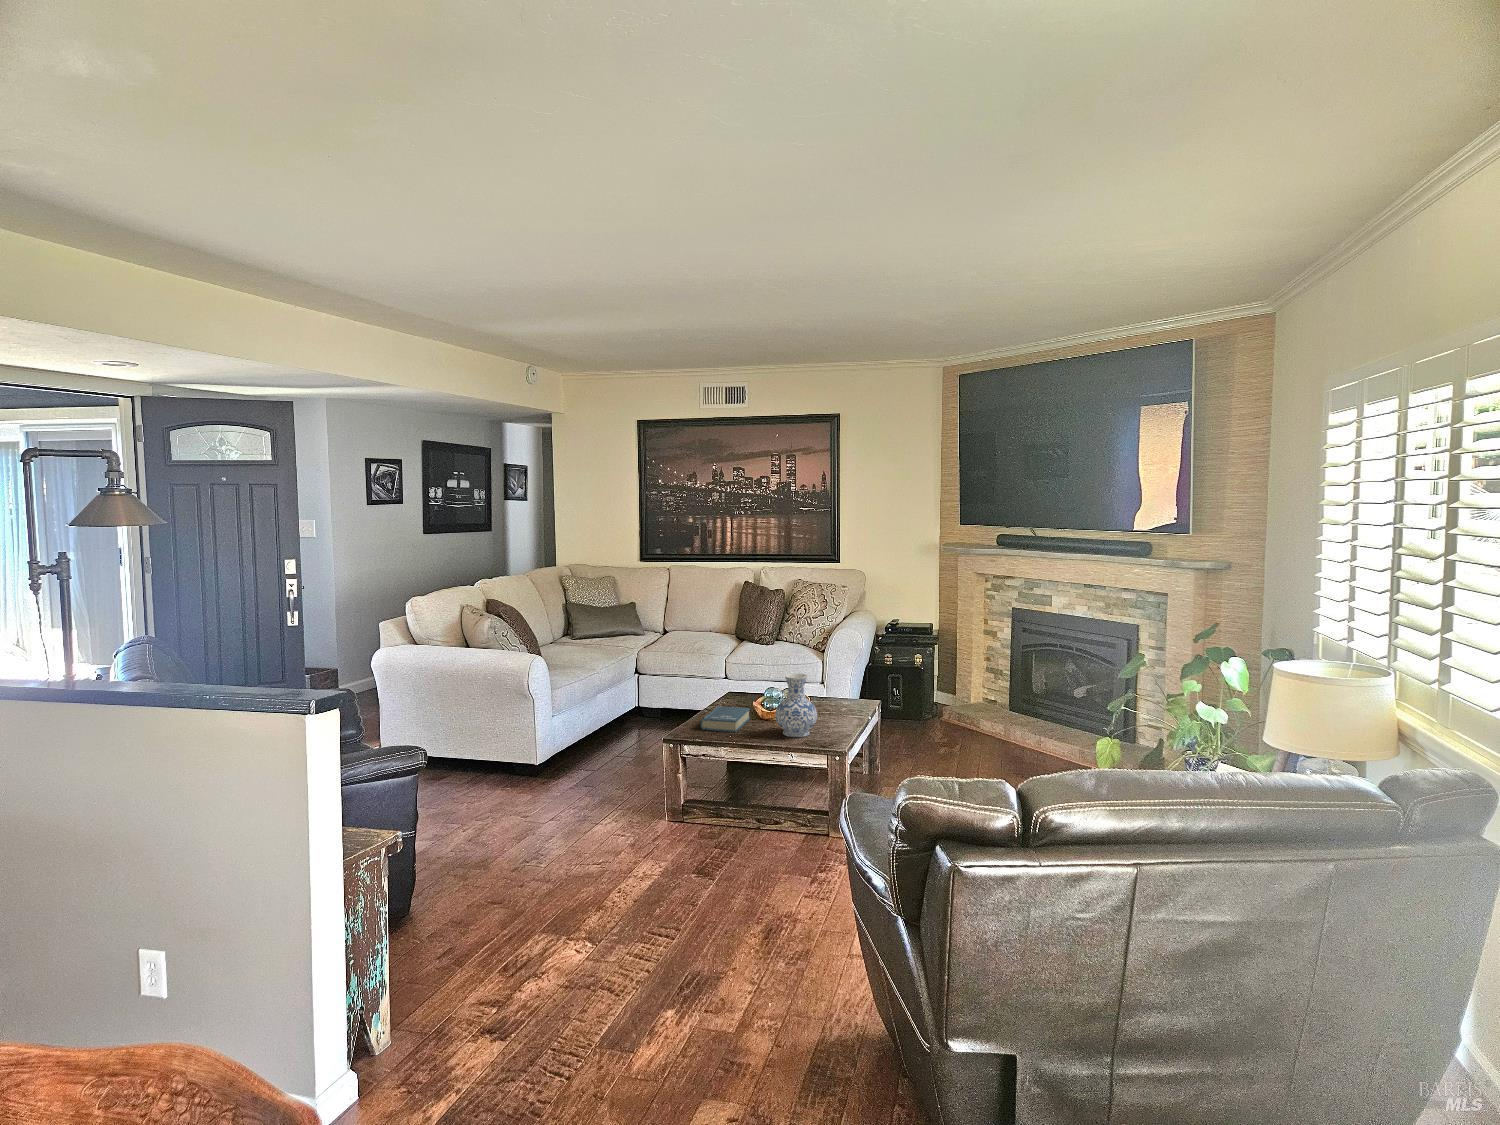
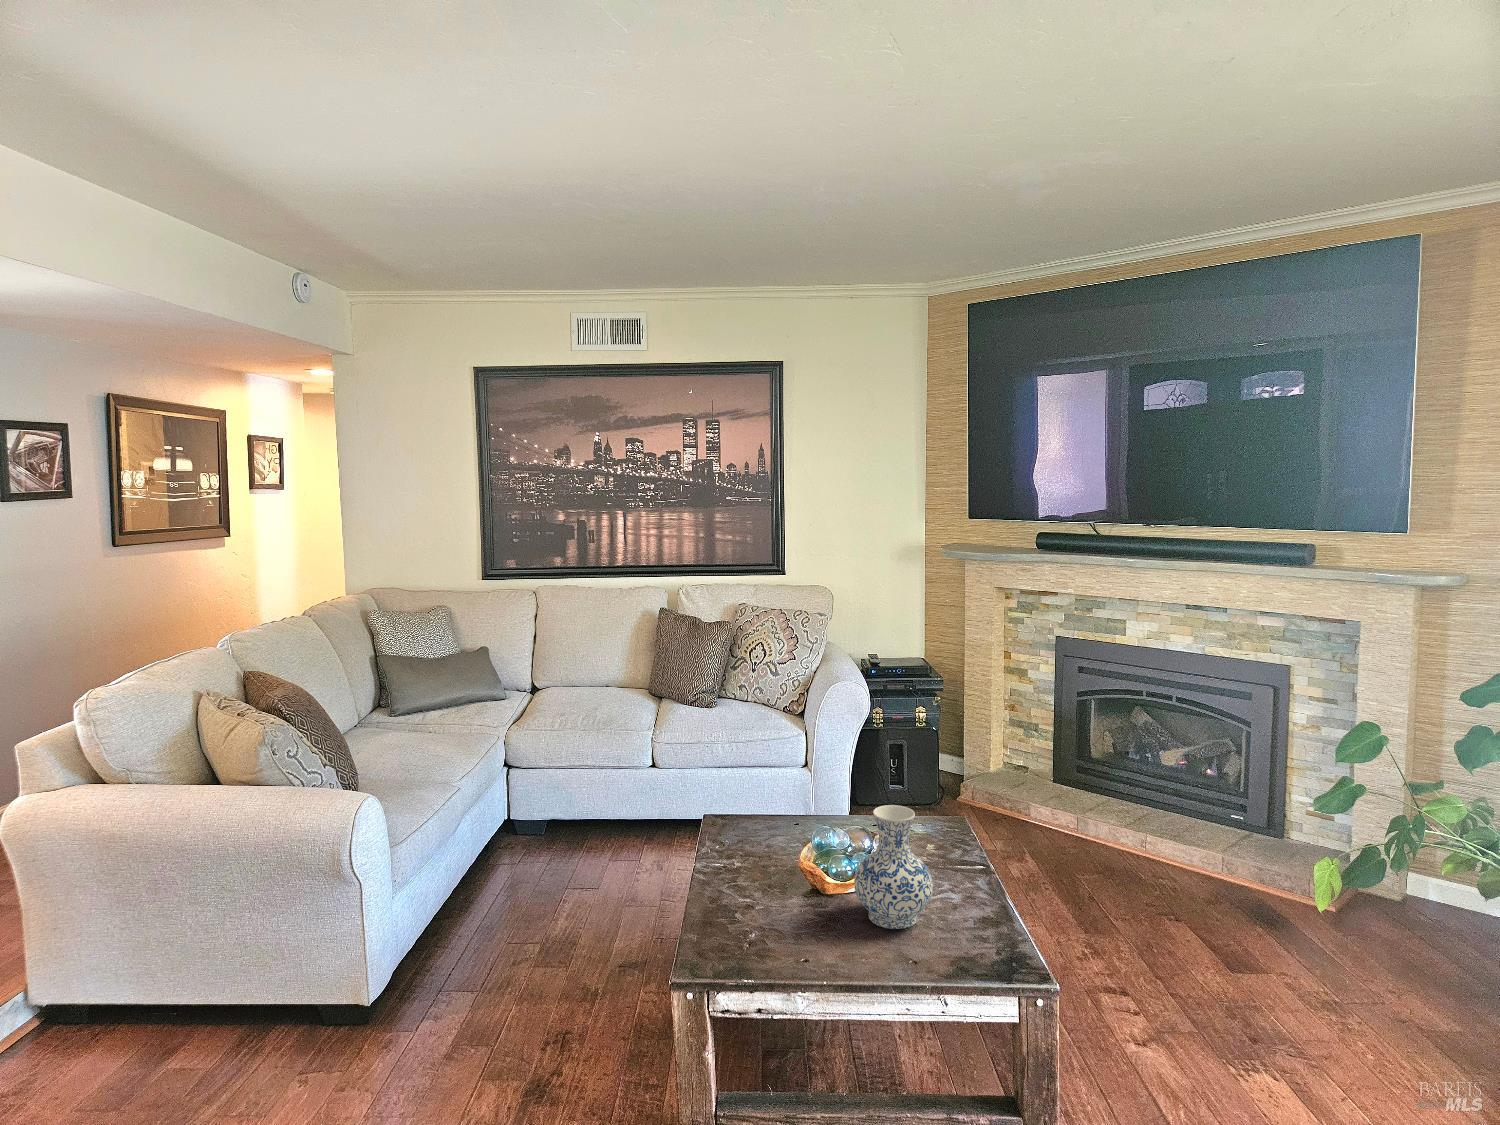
book: present [701,706,750,732] -> none [712,863,782,925]

